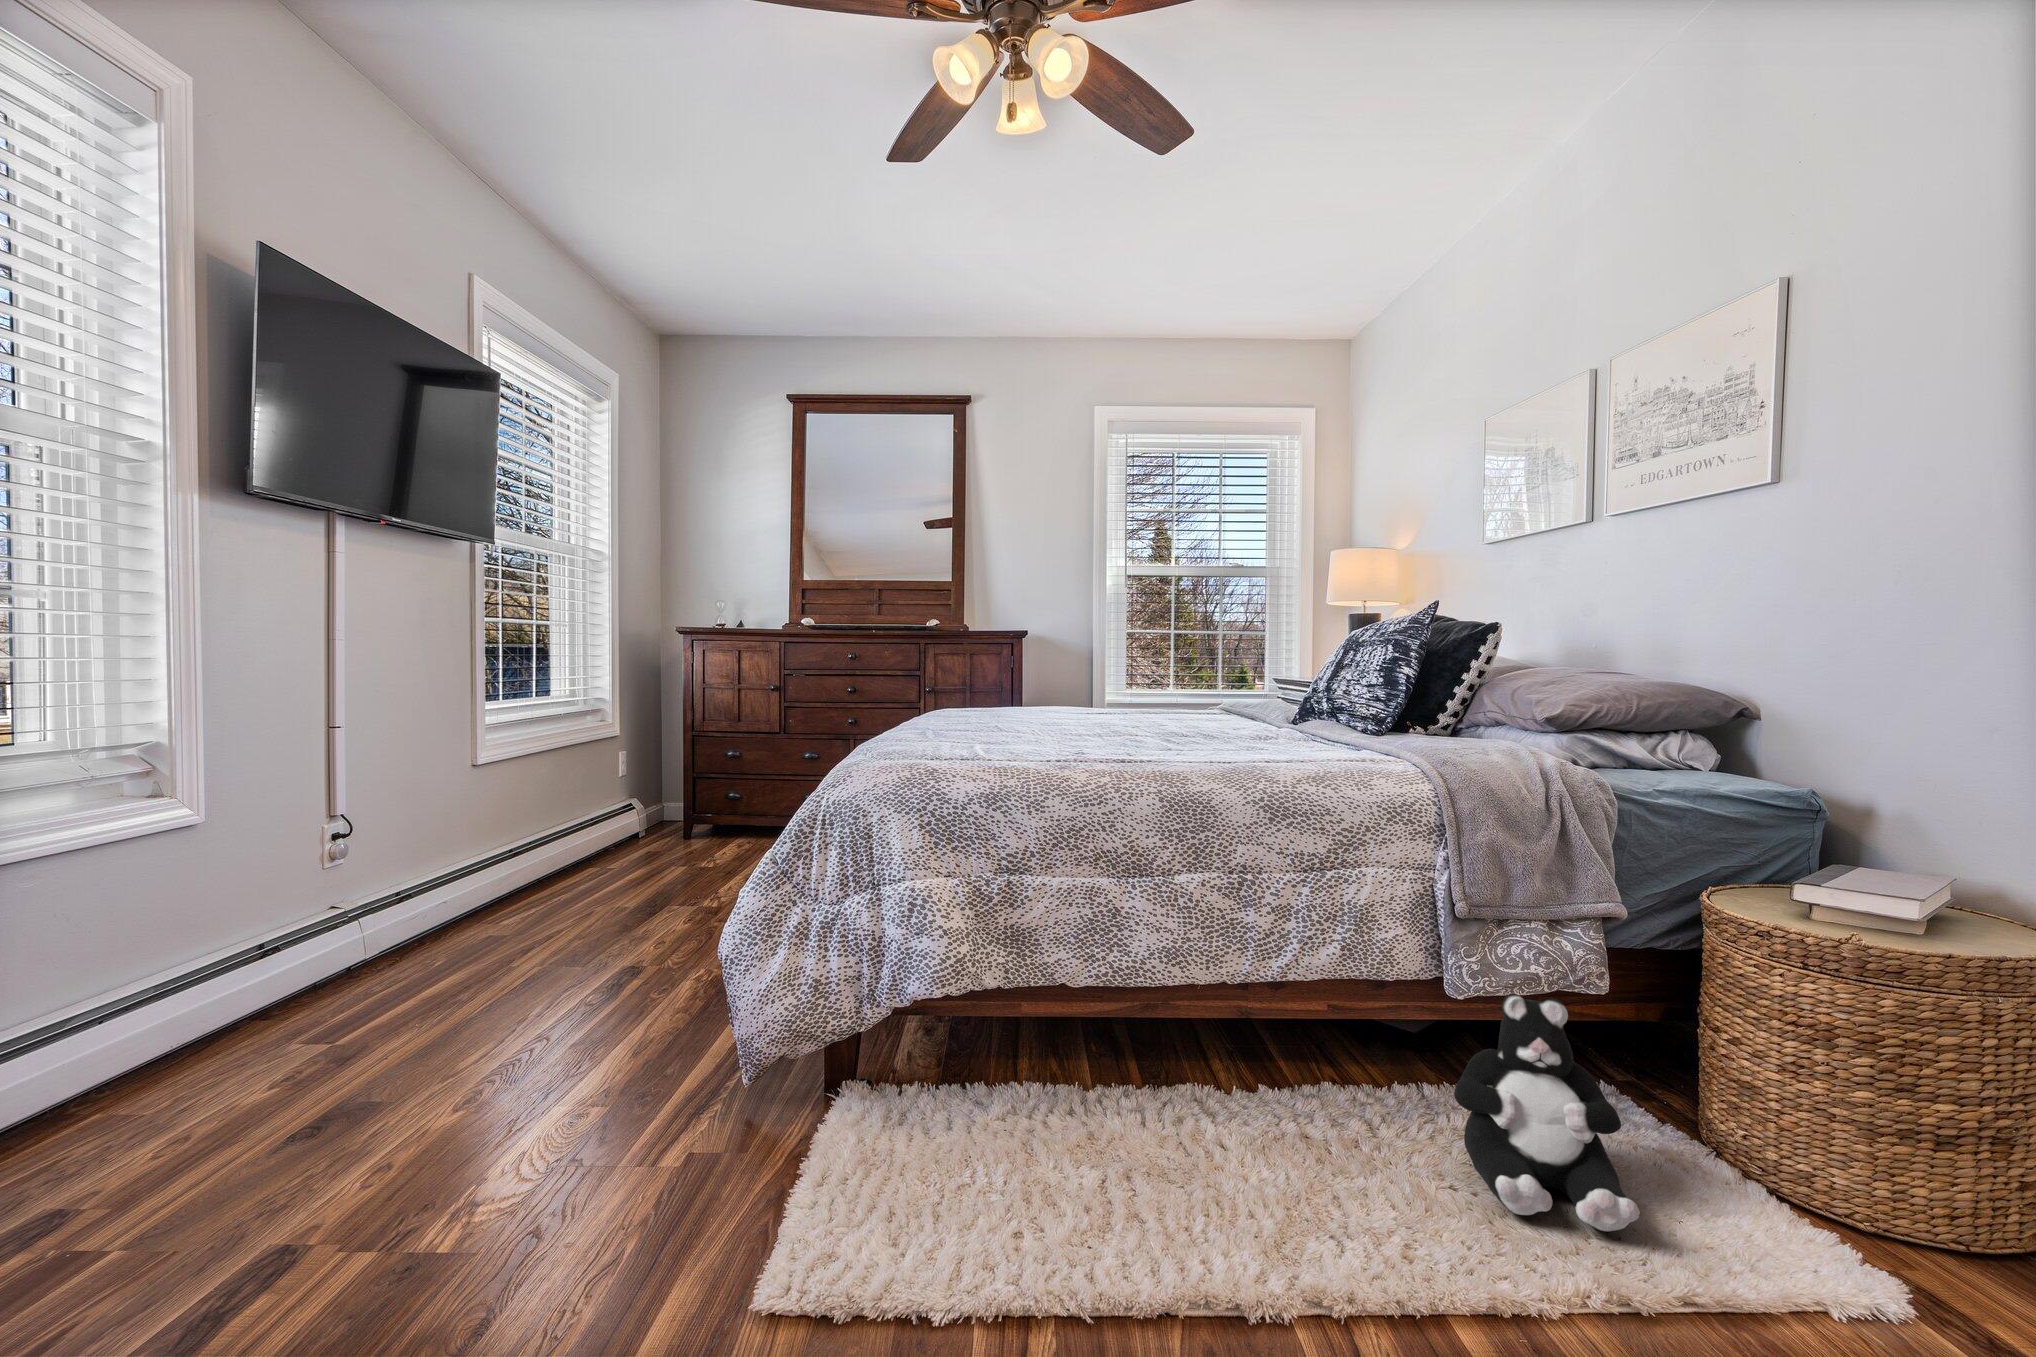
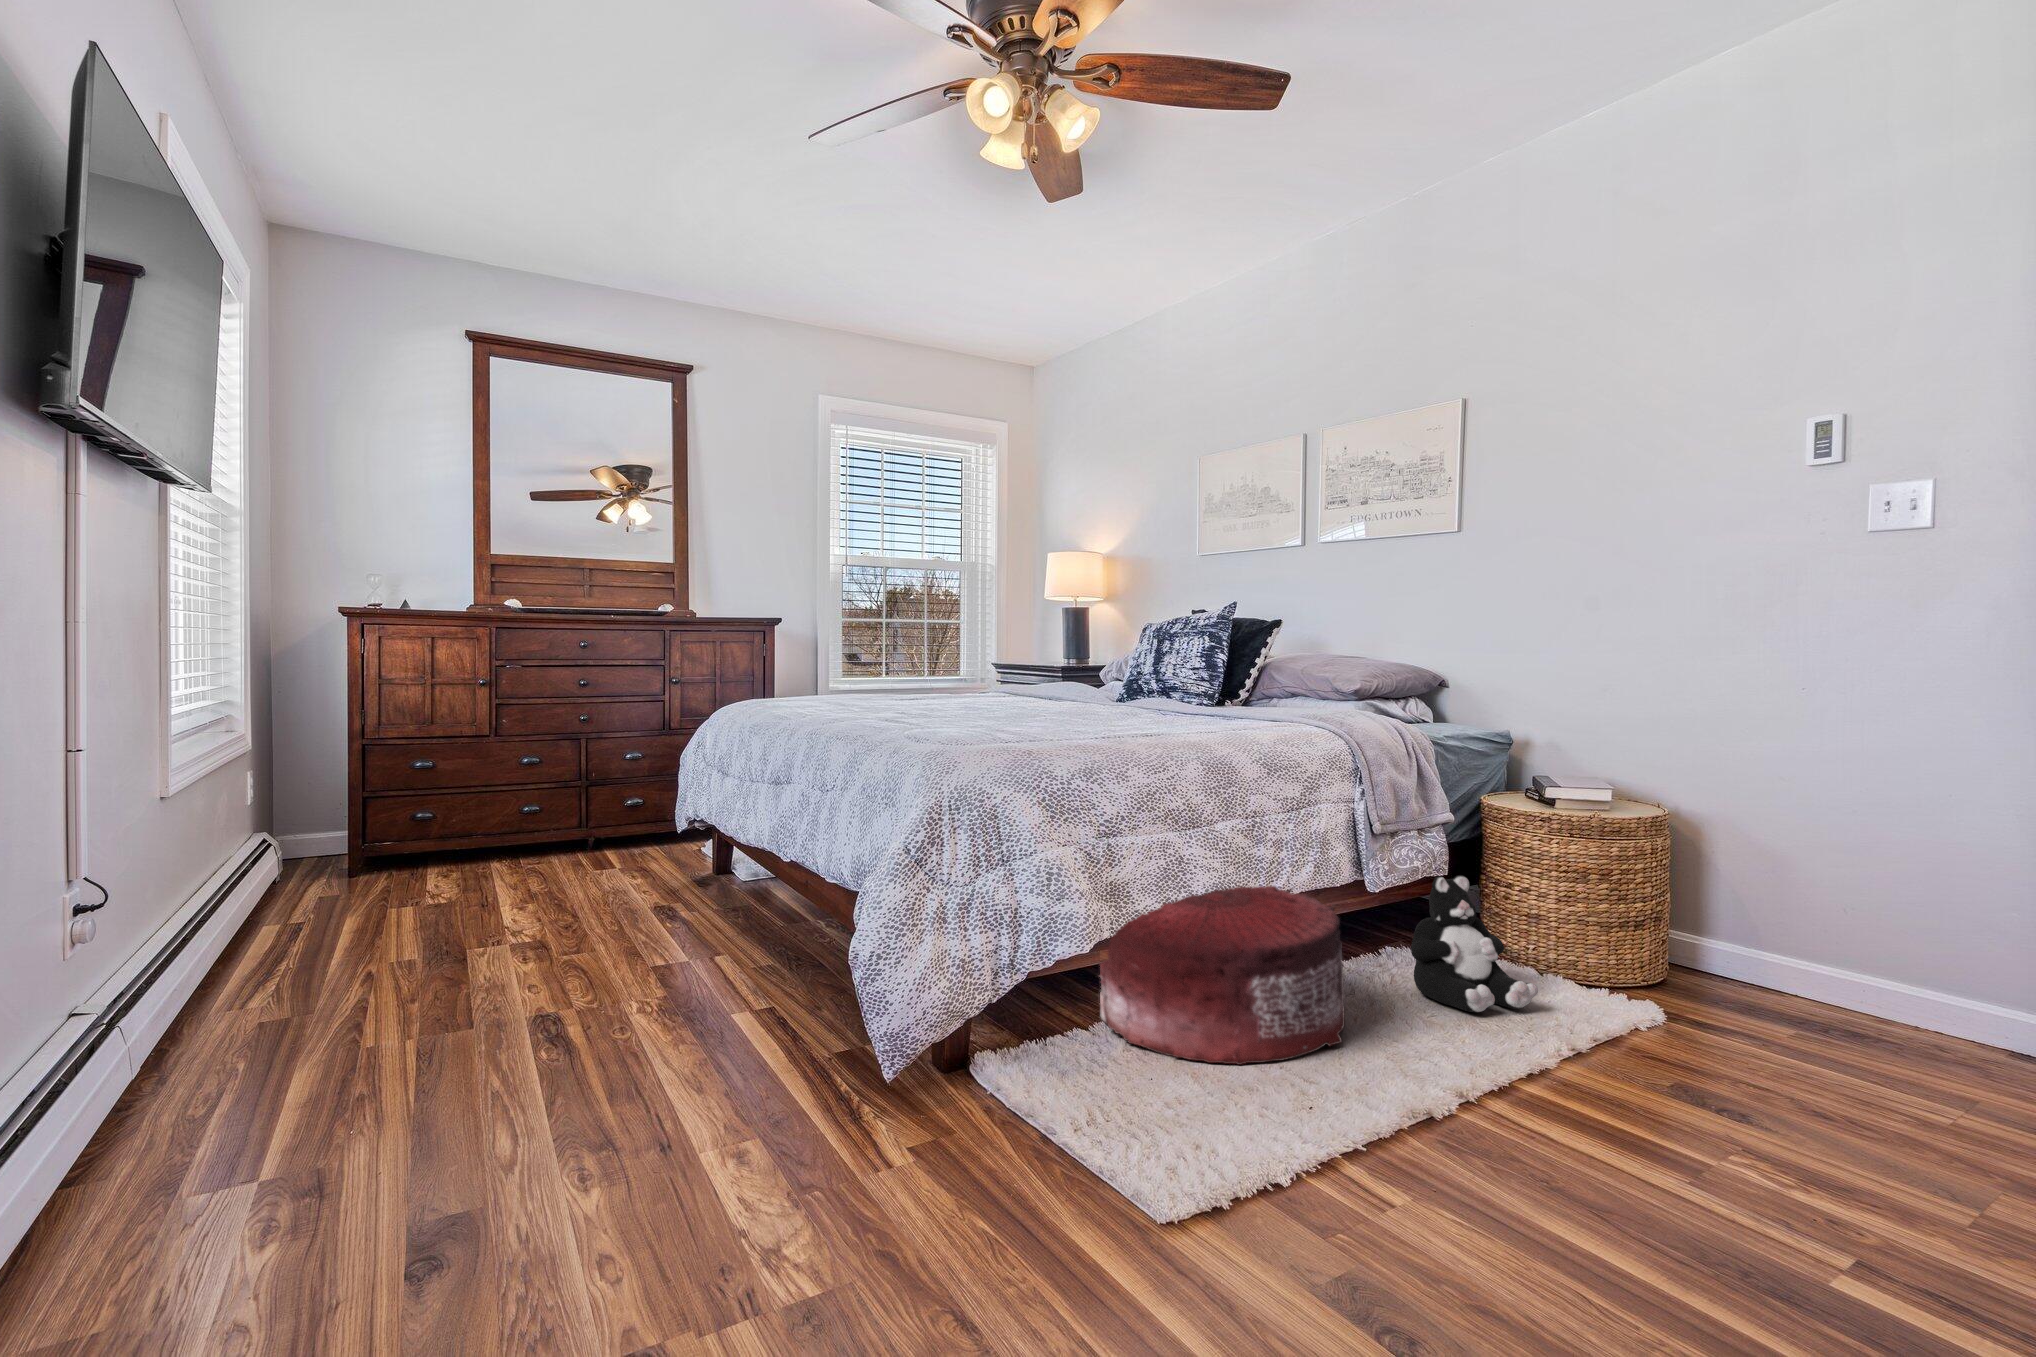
pouf: none [1006,927,1315,1196] -> present [1099,885,1345,1065]

